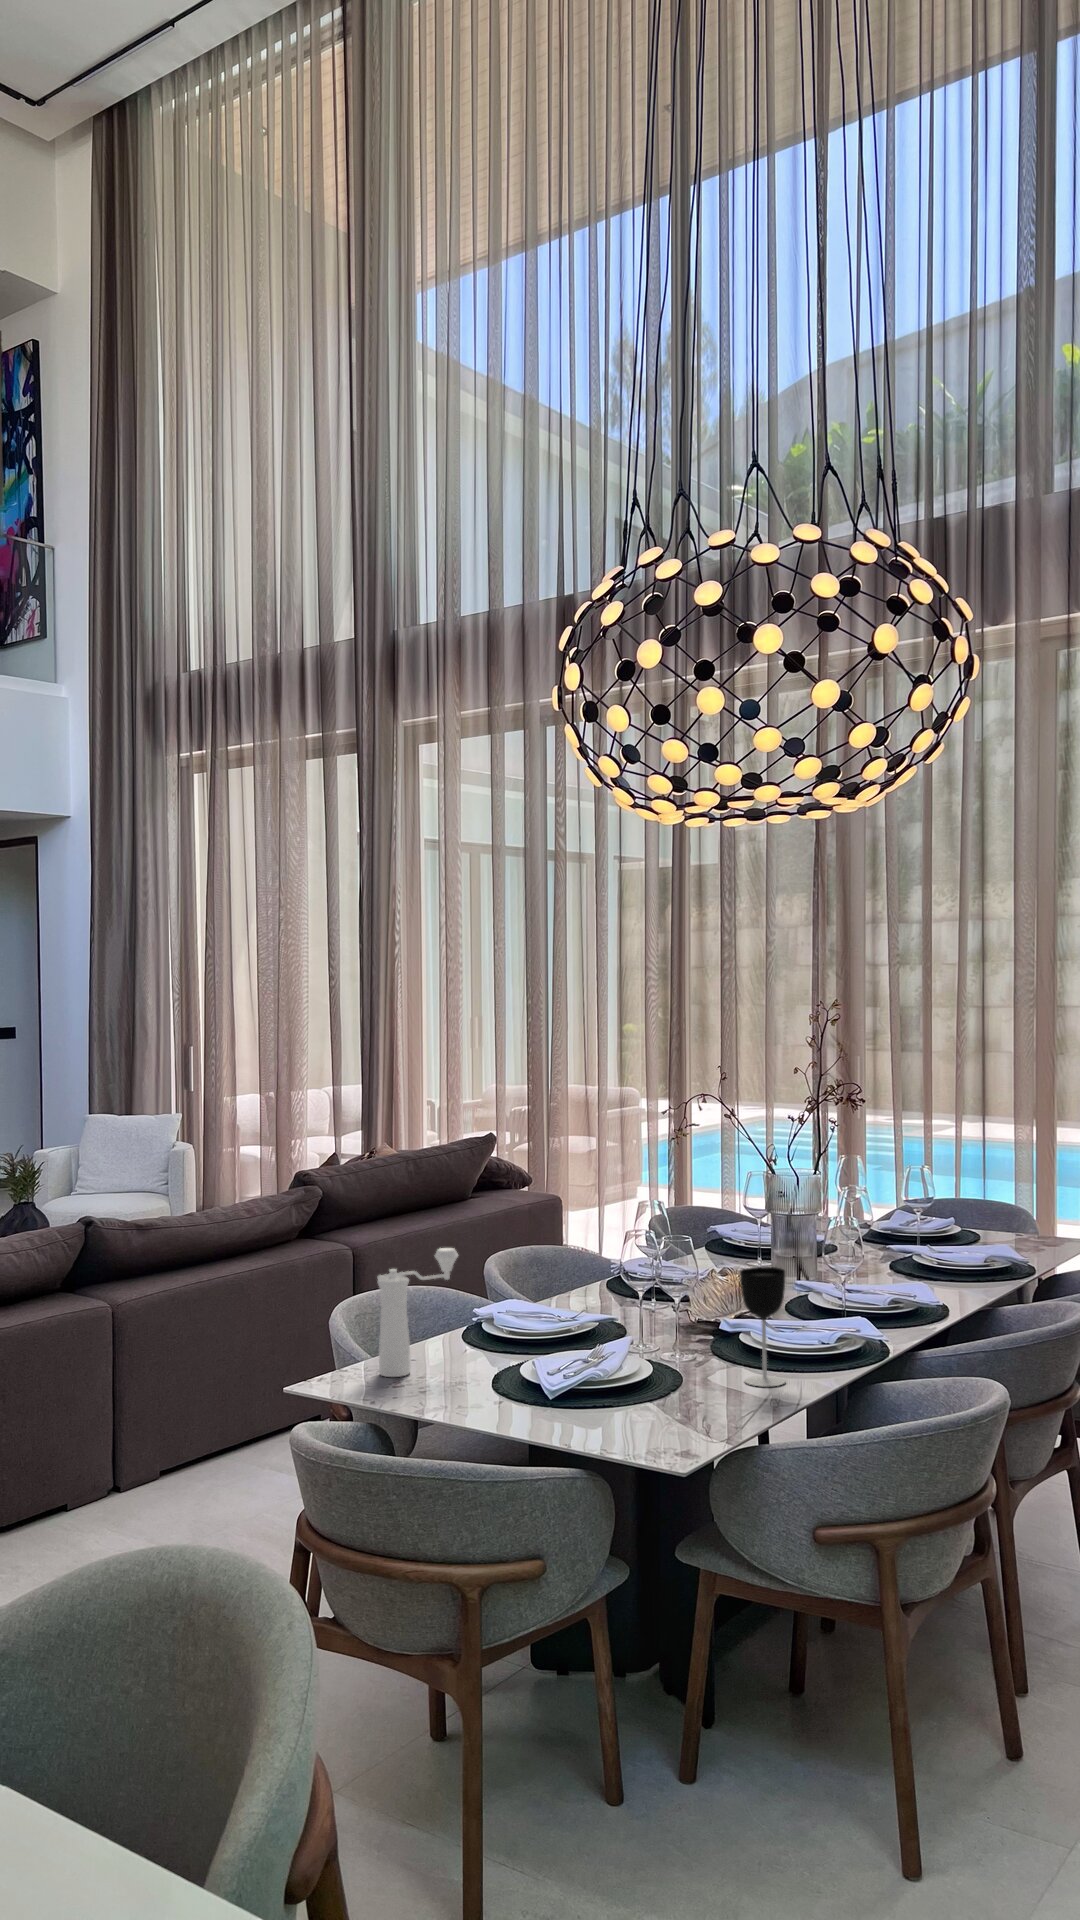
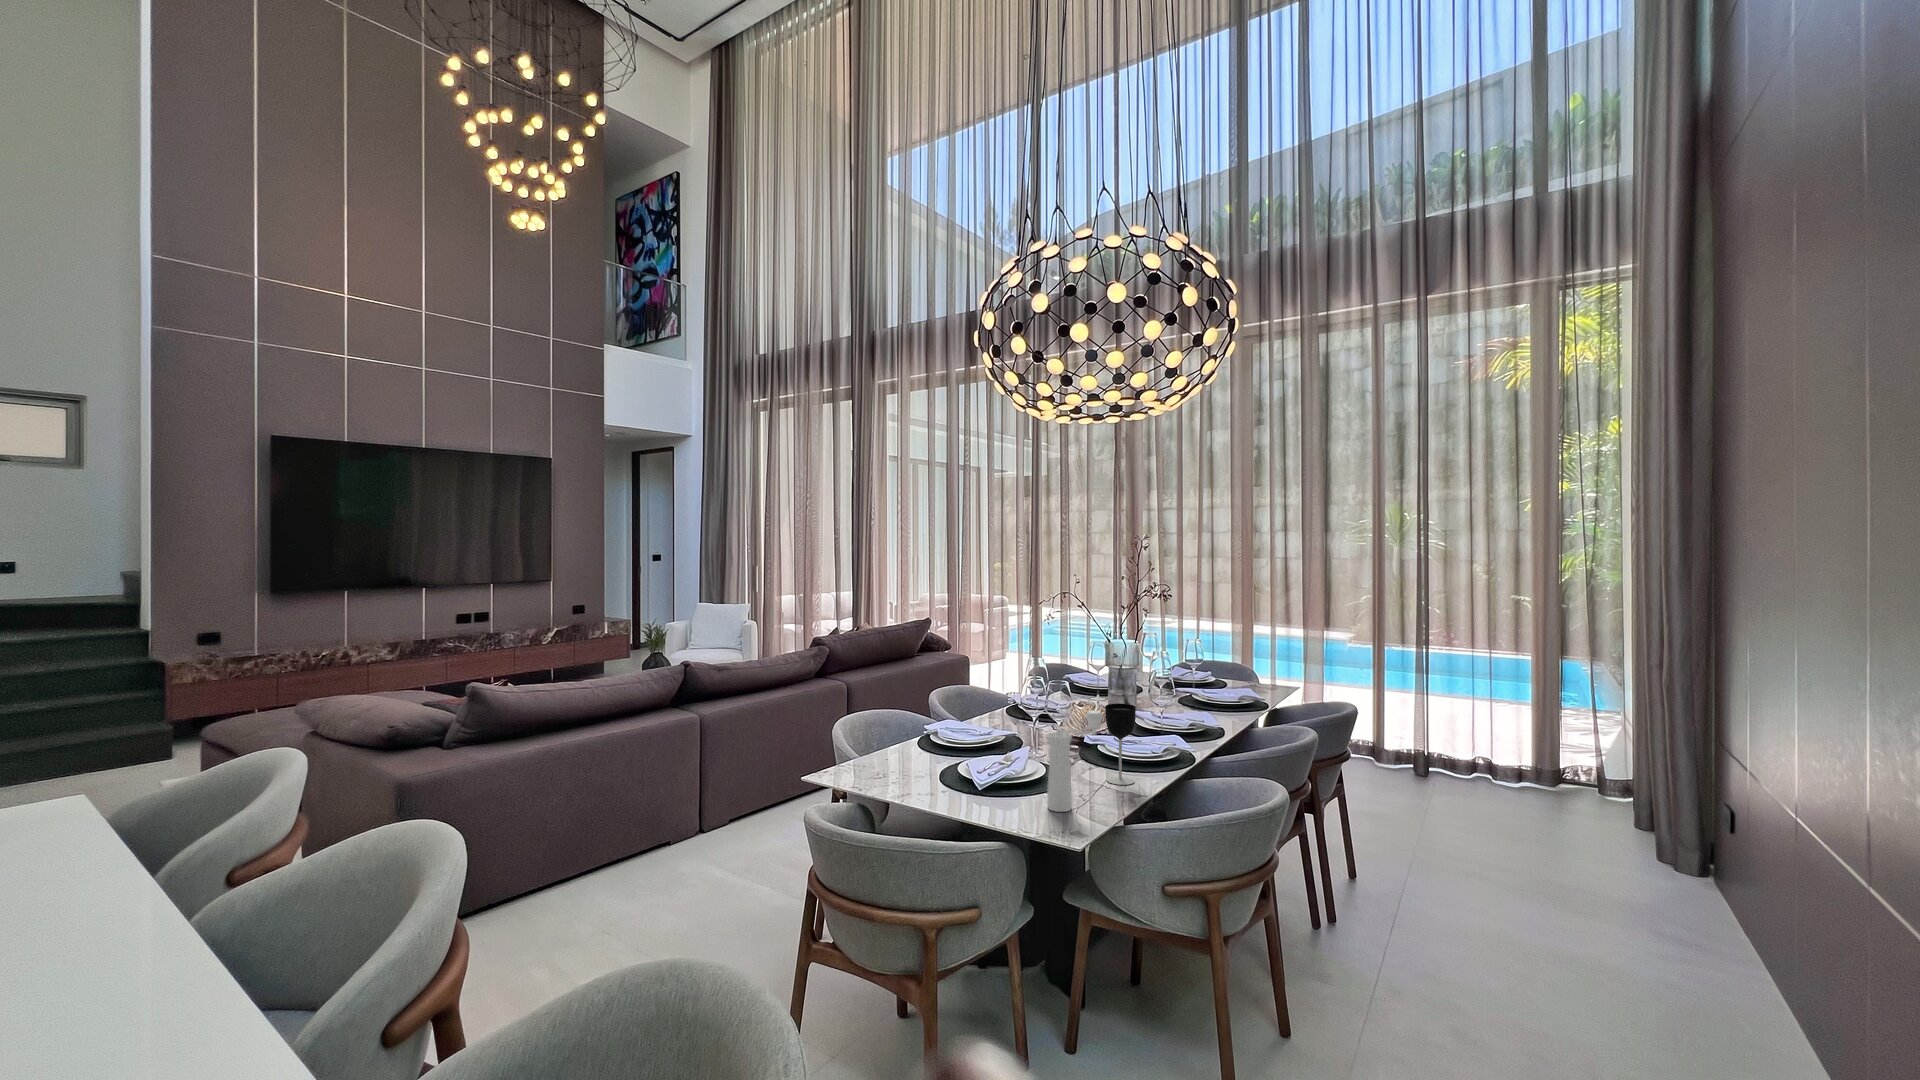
pepper mill: present [377,1248,458,1377] -> present [1047,710,1103,812]

